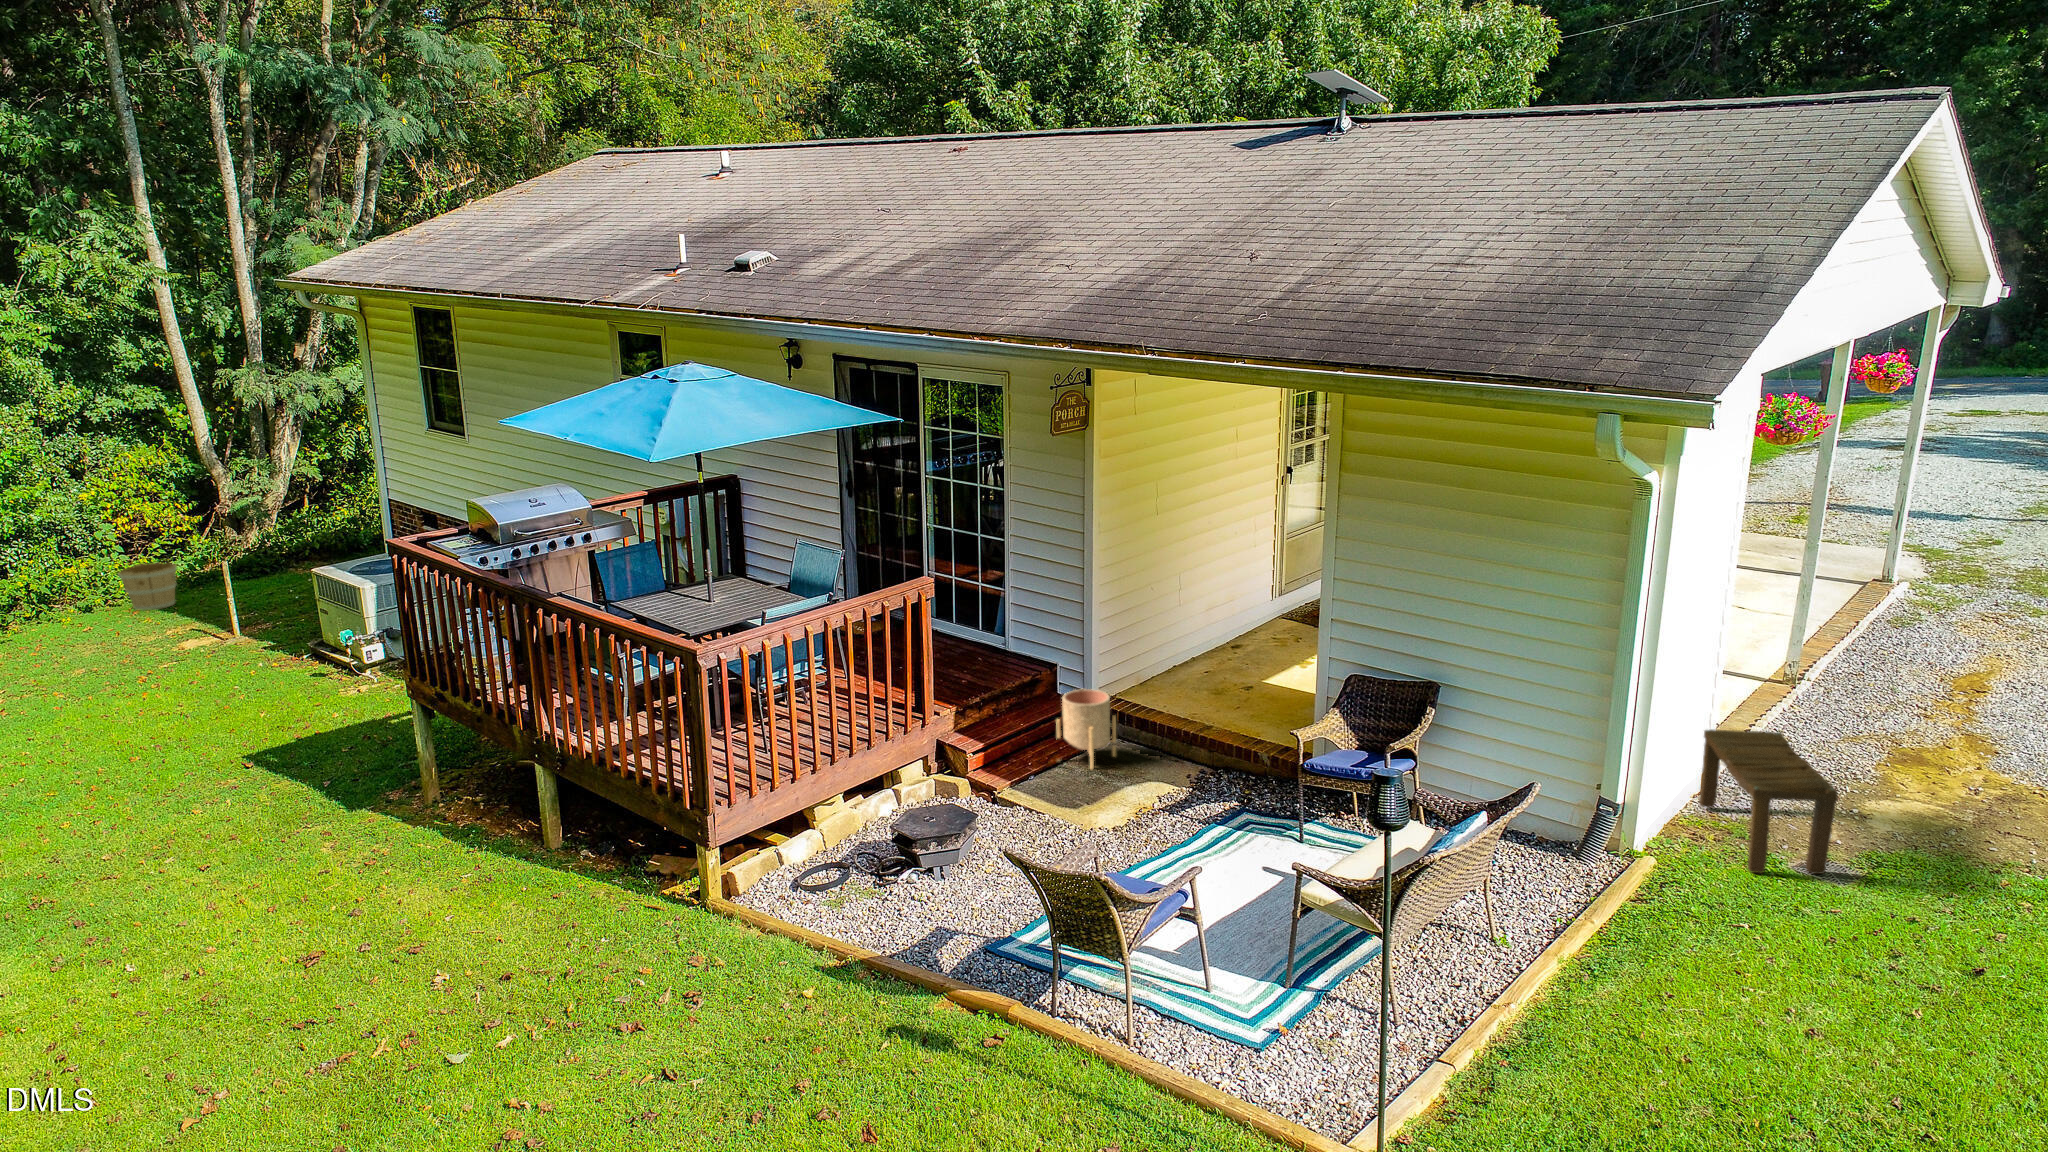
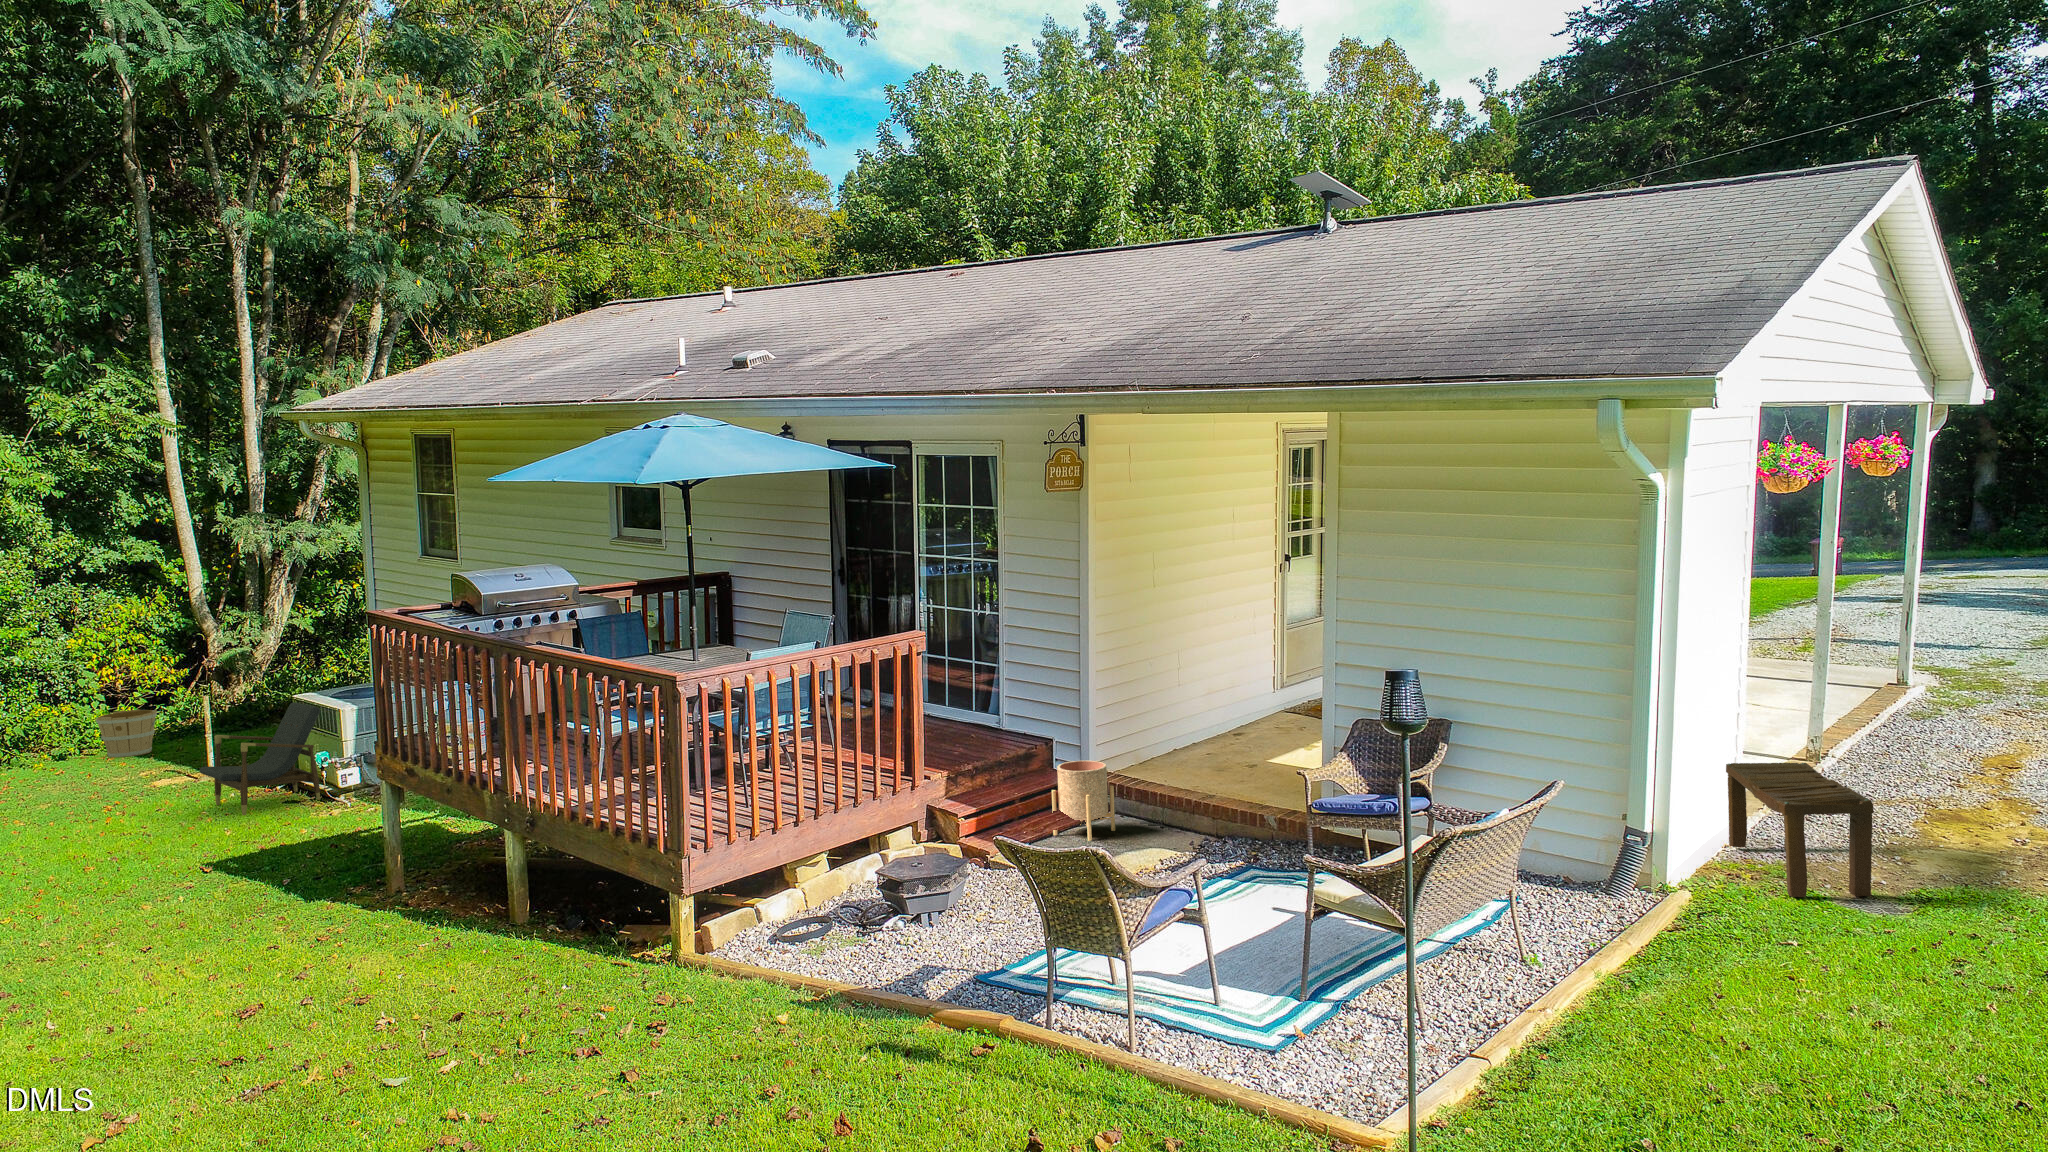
lounge chair: none [229,579,348,694] -> present [200,702,320,815]

